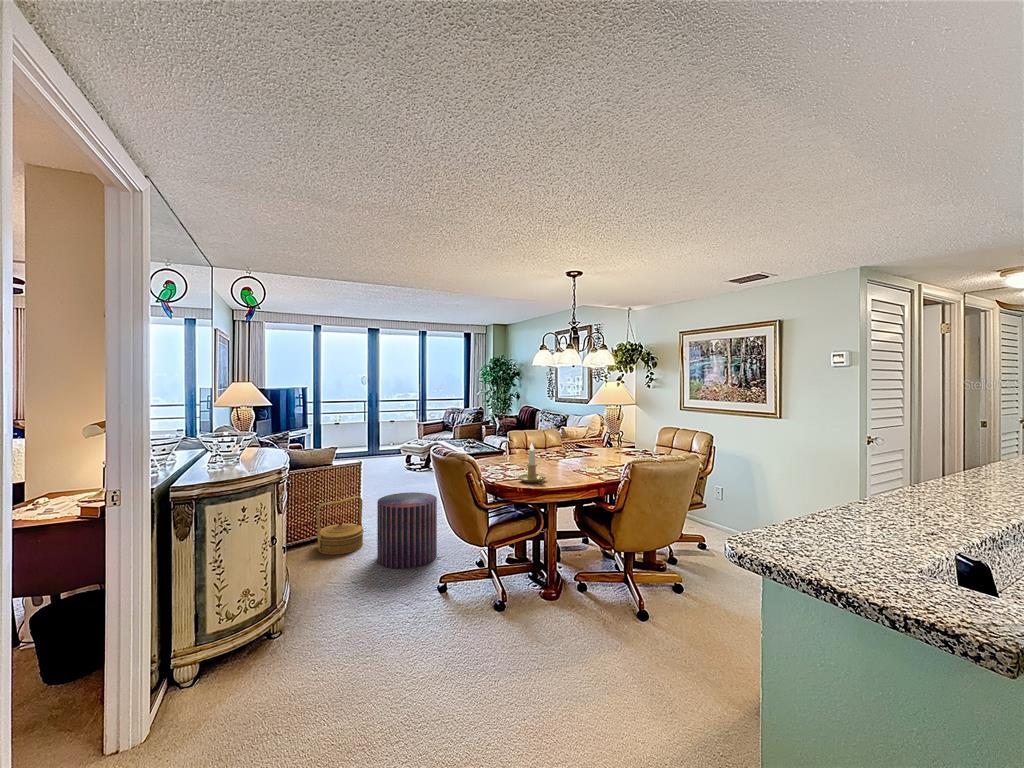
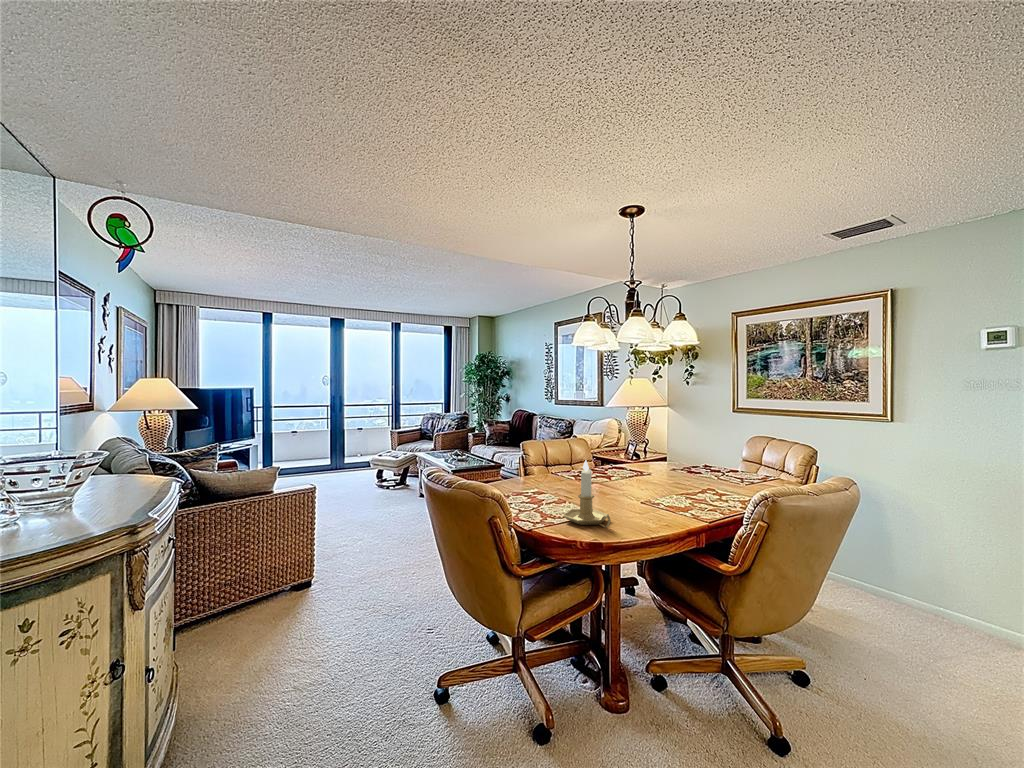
pouf: present [377,492,437,569] -> none [337,531,427,654]
woven basket: present [316,496,364,555] -> none [245,536,318,629]

